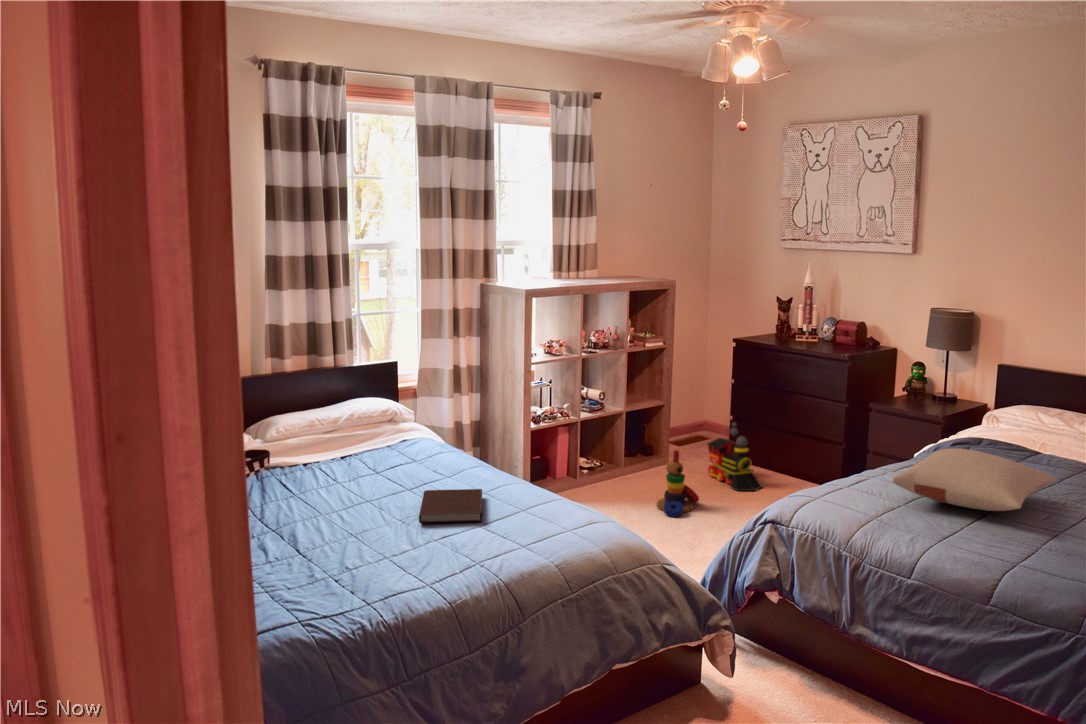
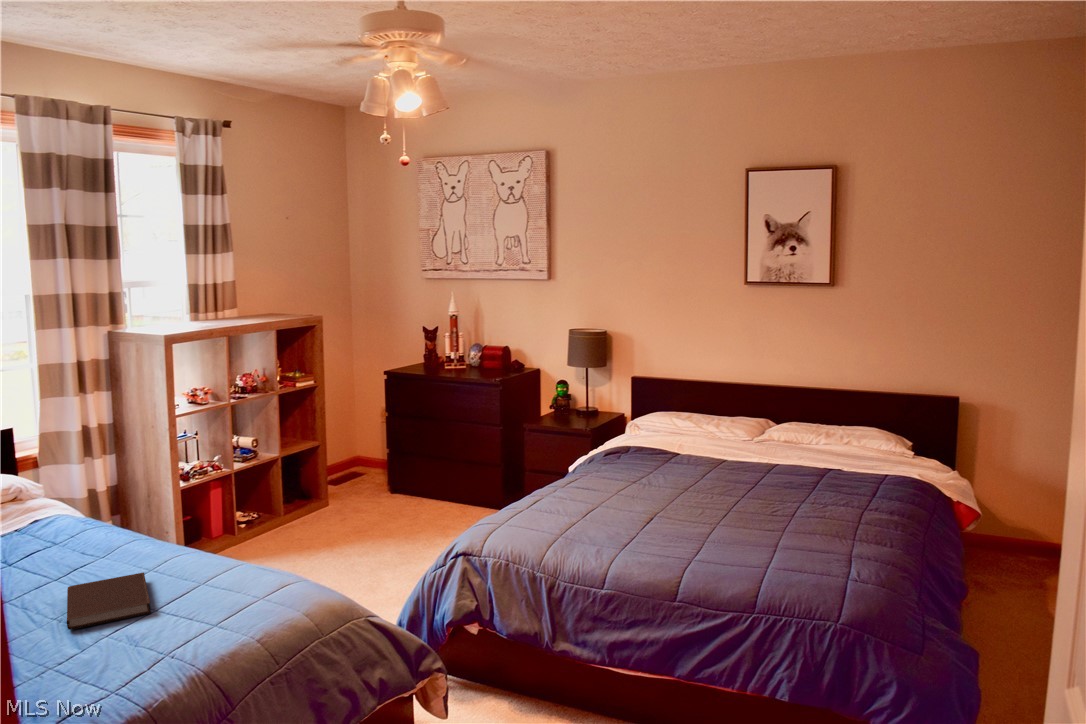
toy train: present [707,423,762,491] -> none [372,452,431,520]
pillow: present [892,448,1056,511] -> none [569,458,696,512]
stacking toy: present [657,450,699,517] -> none [331,489,374,558]

